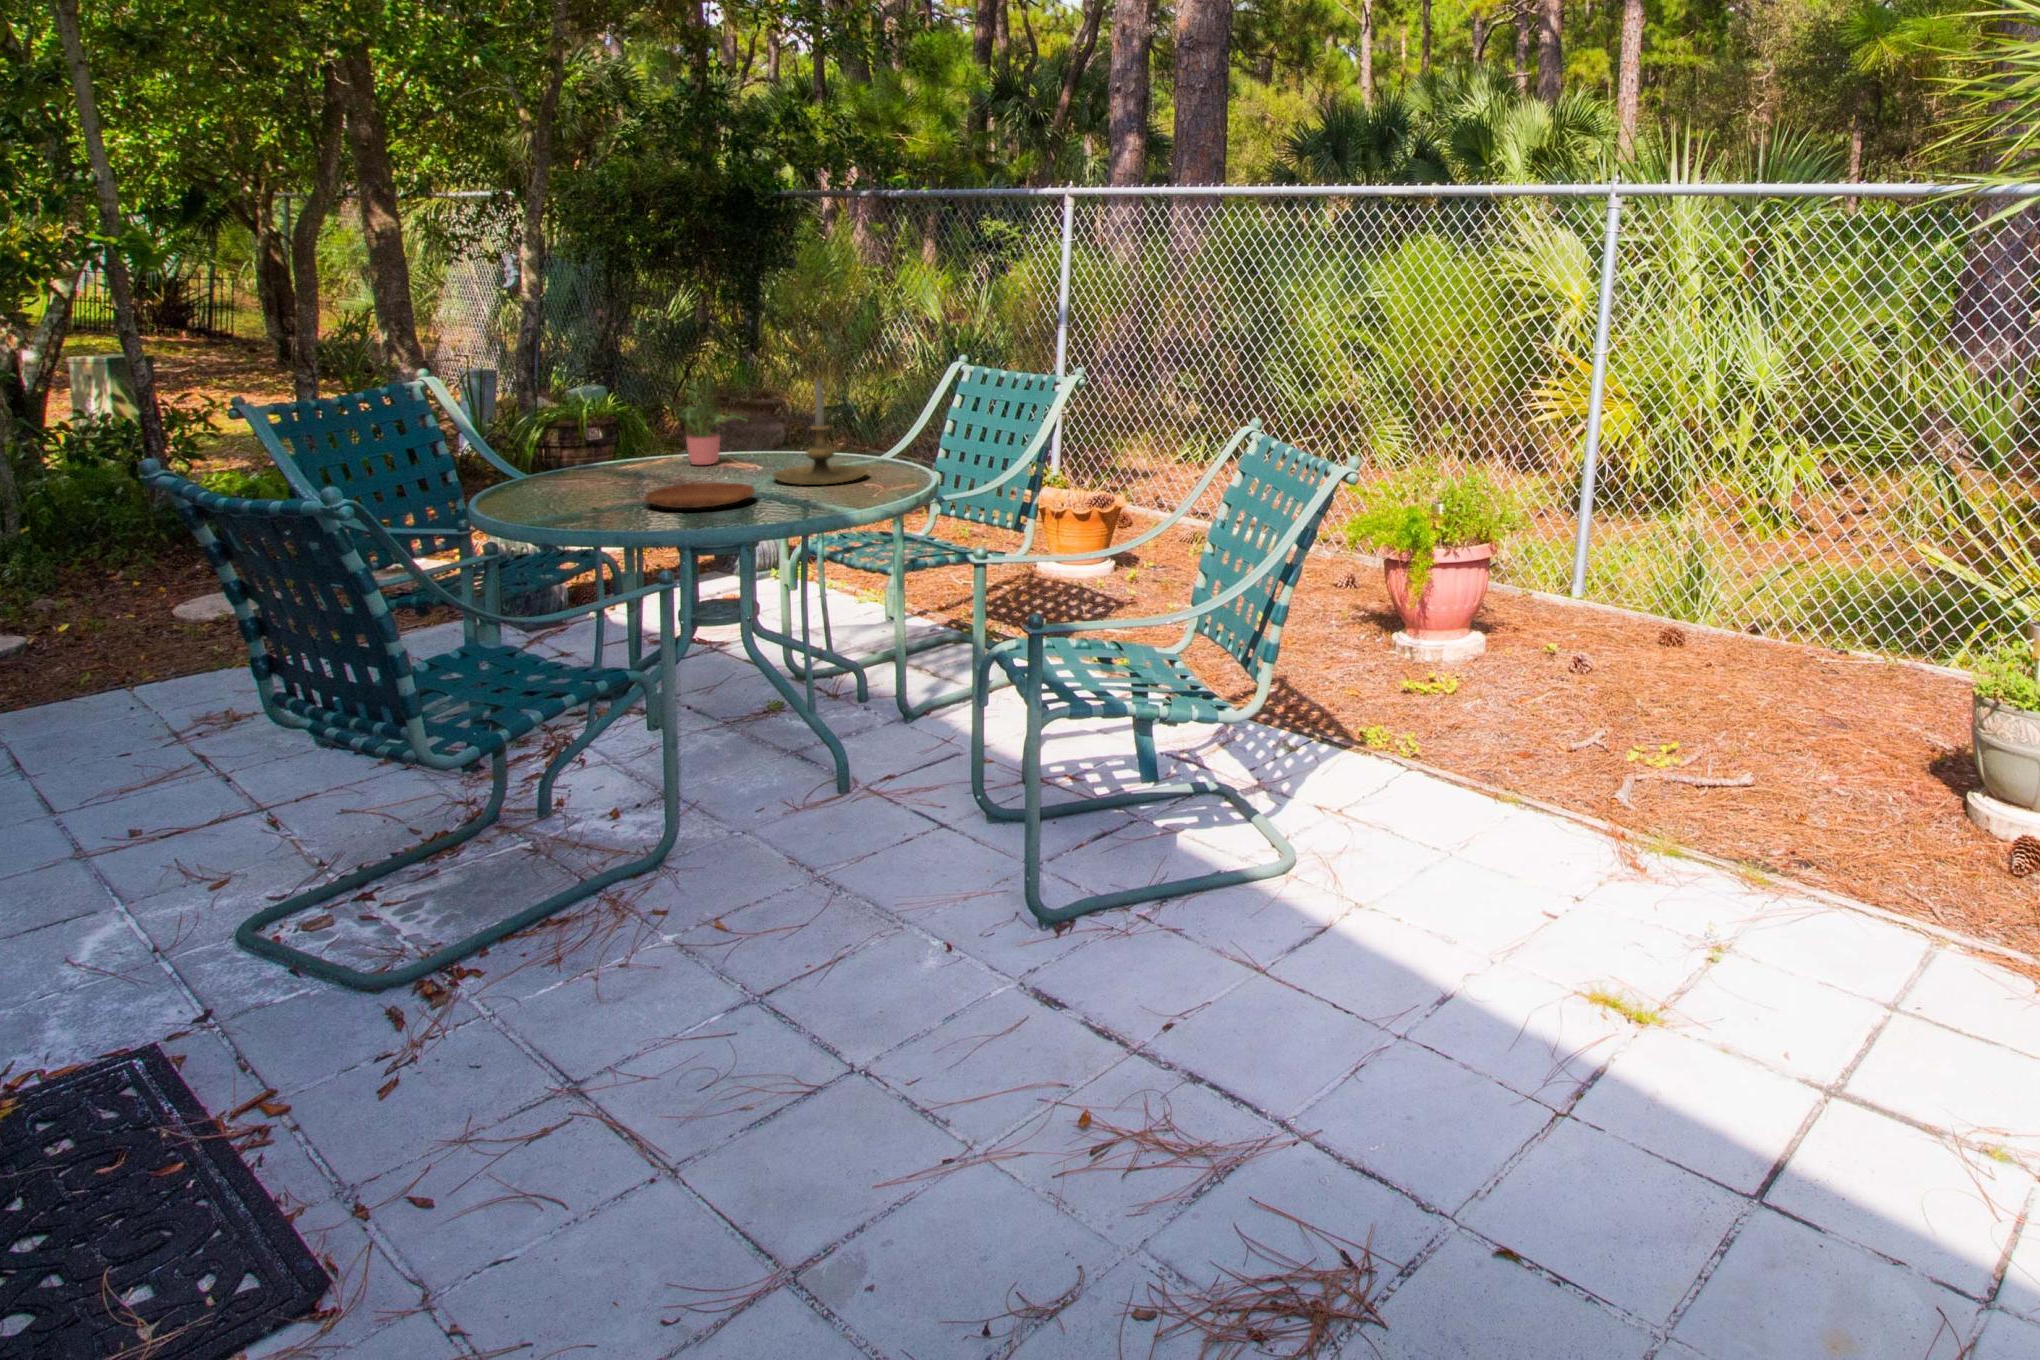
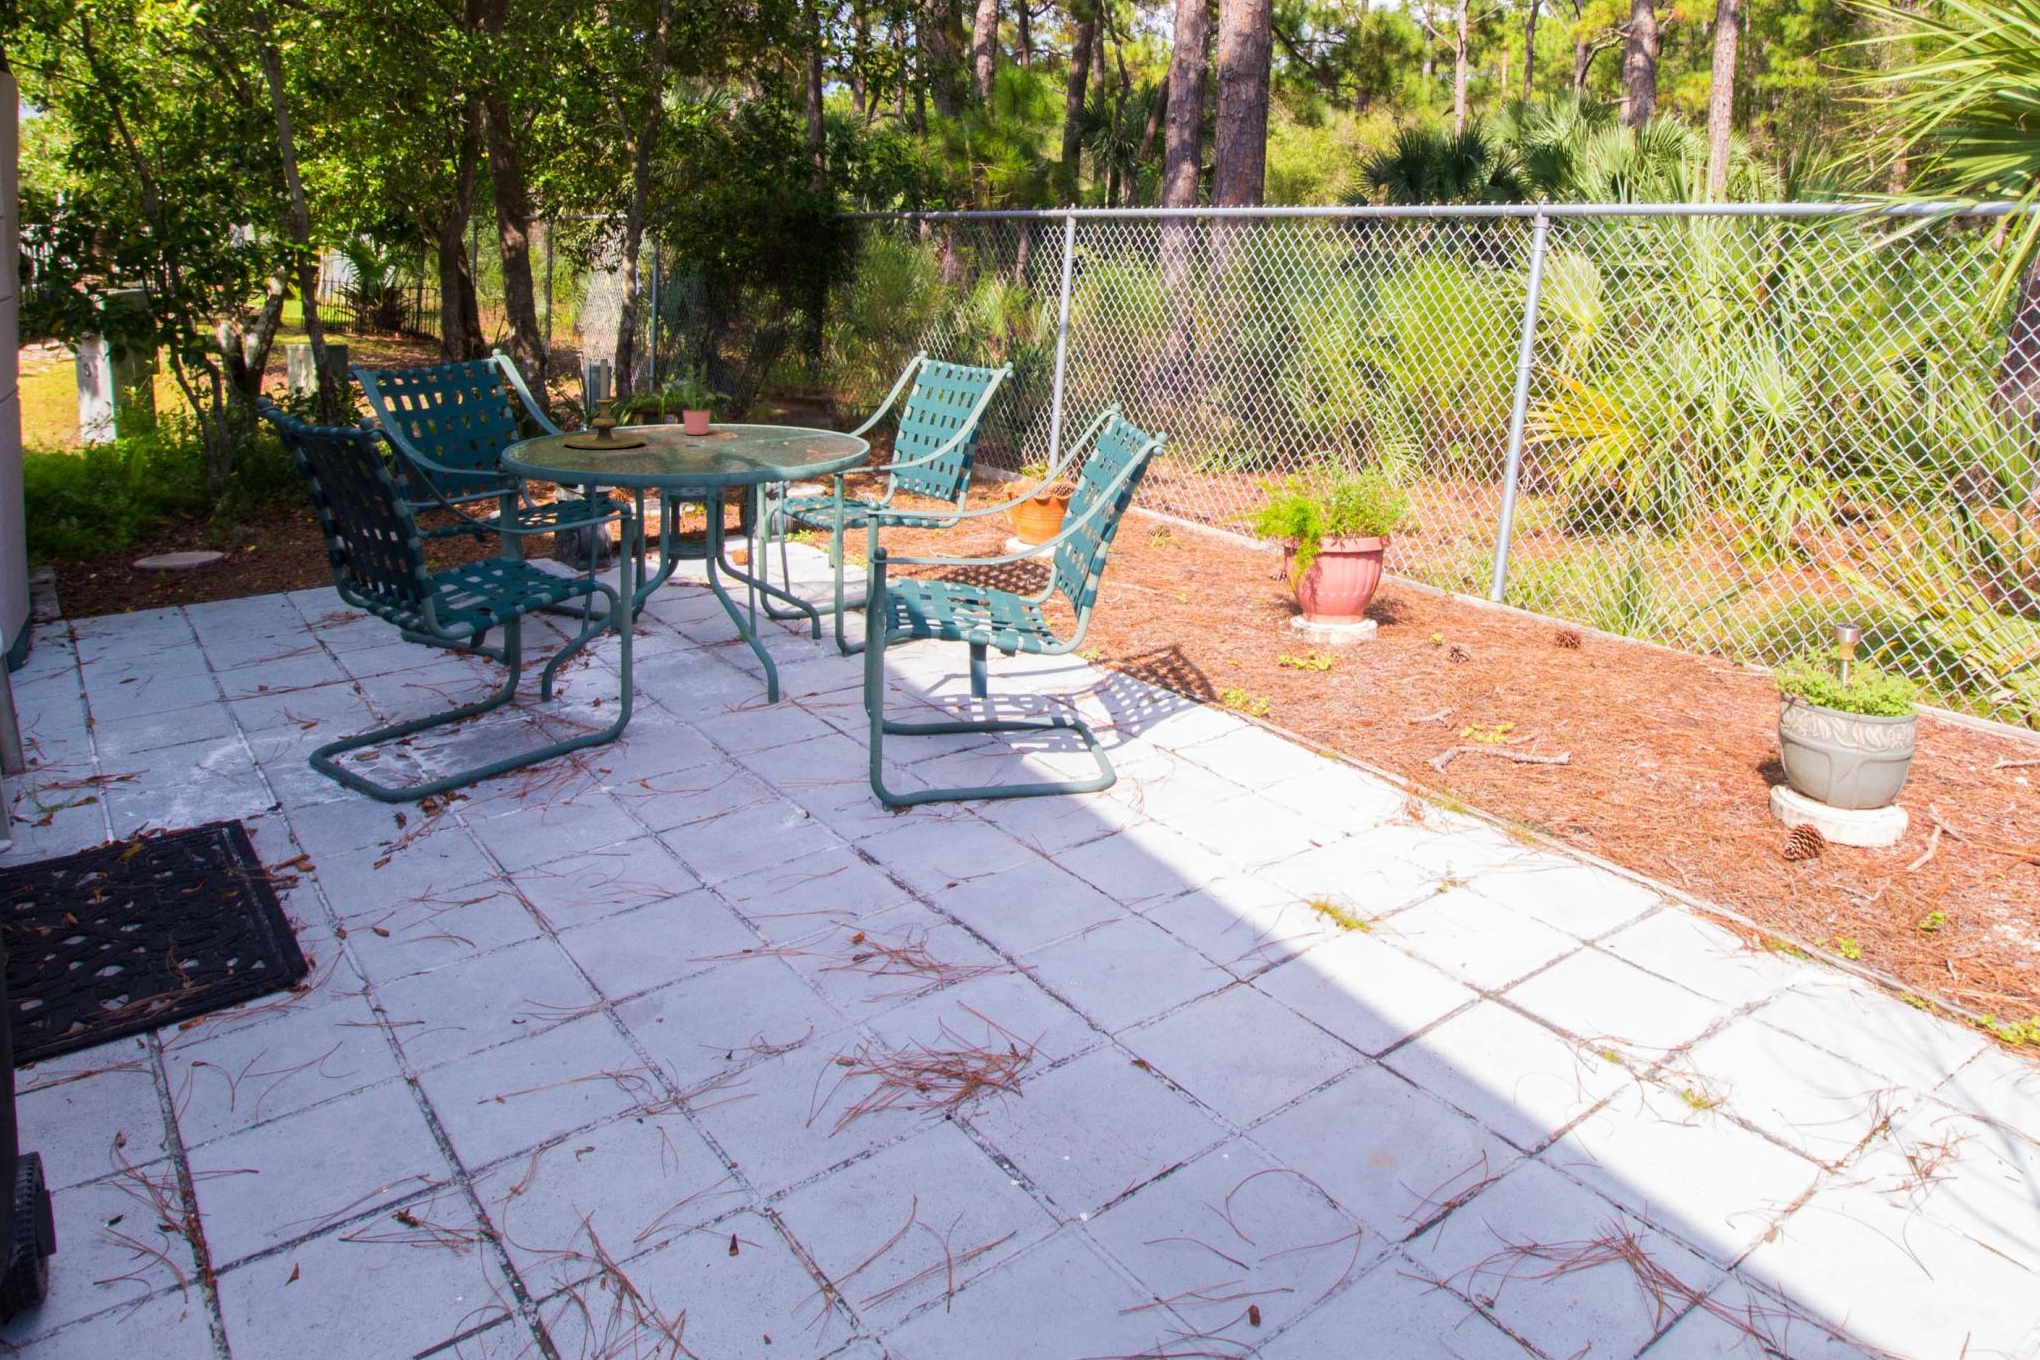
candle holder: present [773,378,868,485] -> present [563,359,645,449]
tray: present [645,482,755,508] -> none [627,444,716,460]

